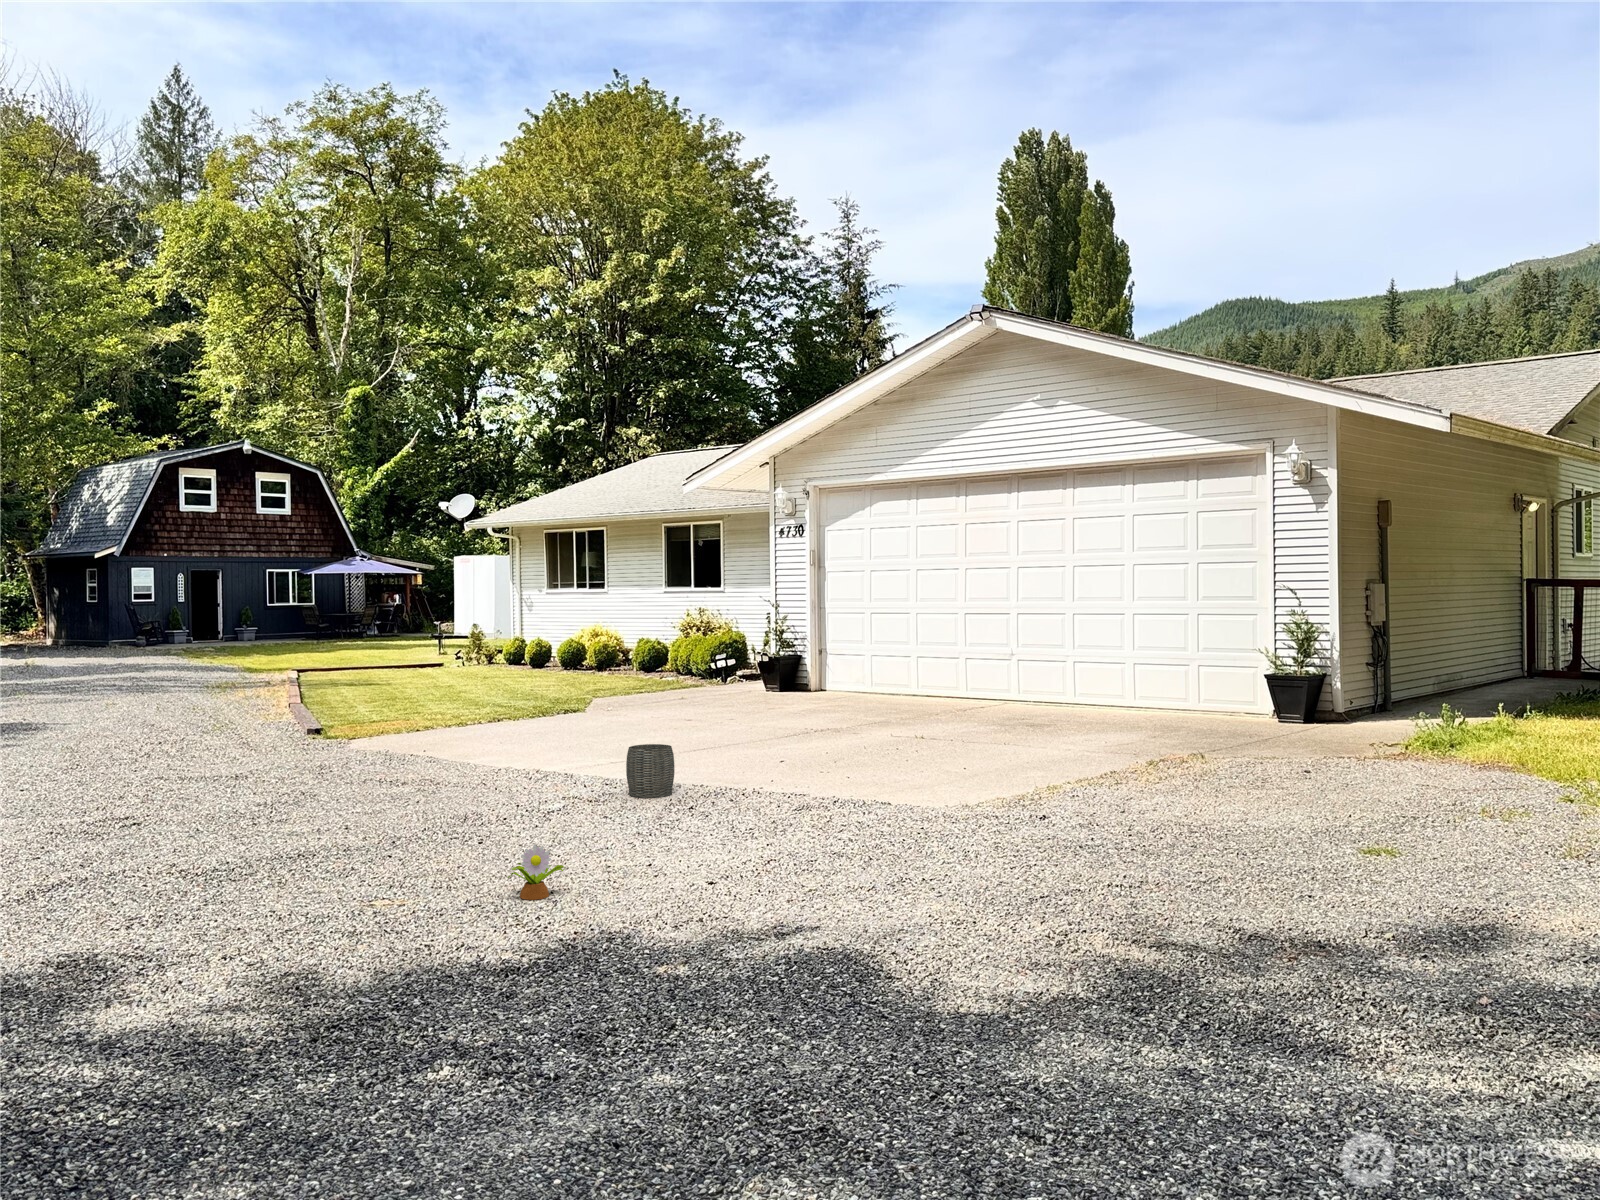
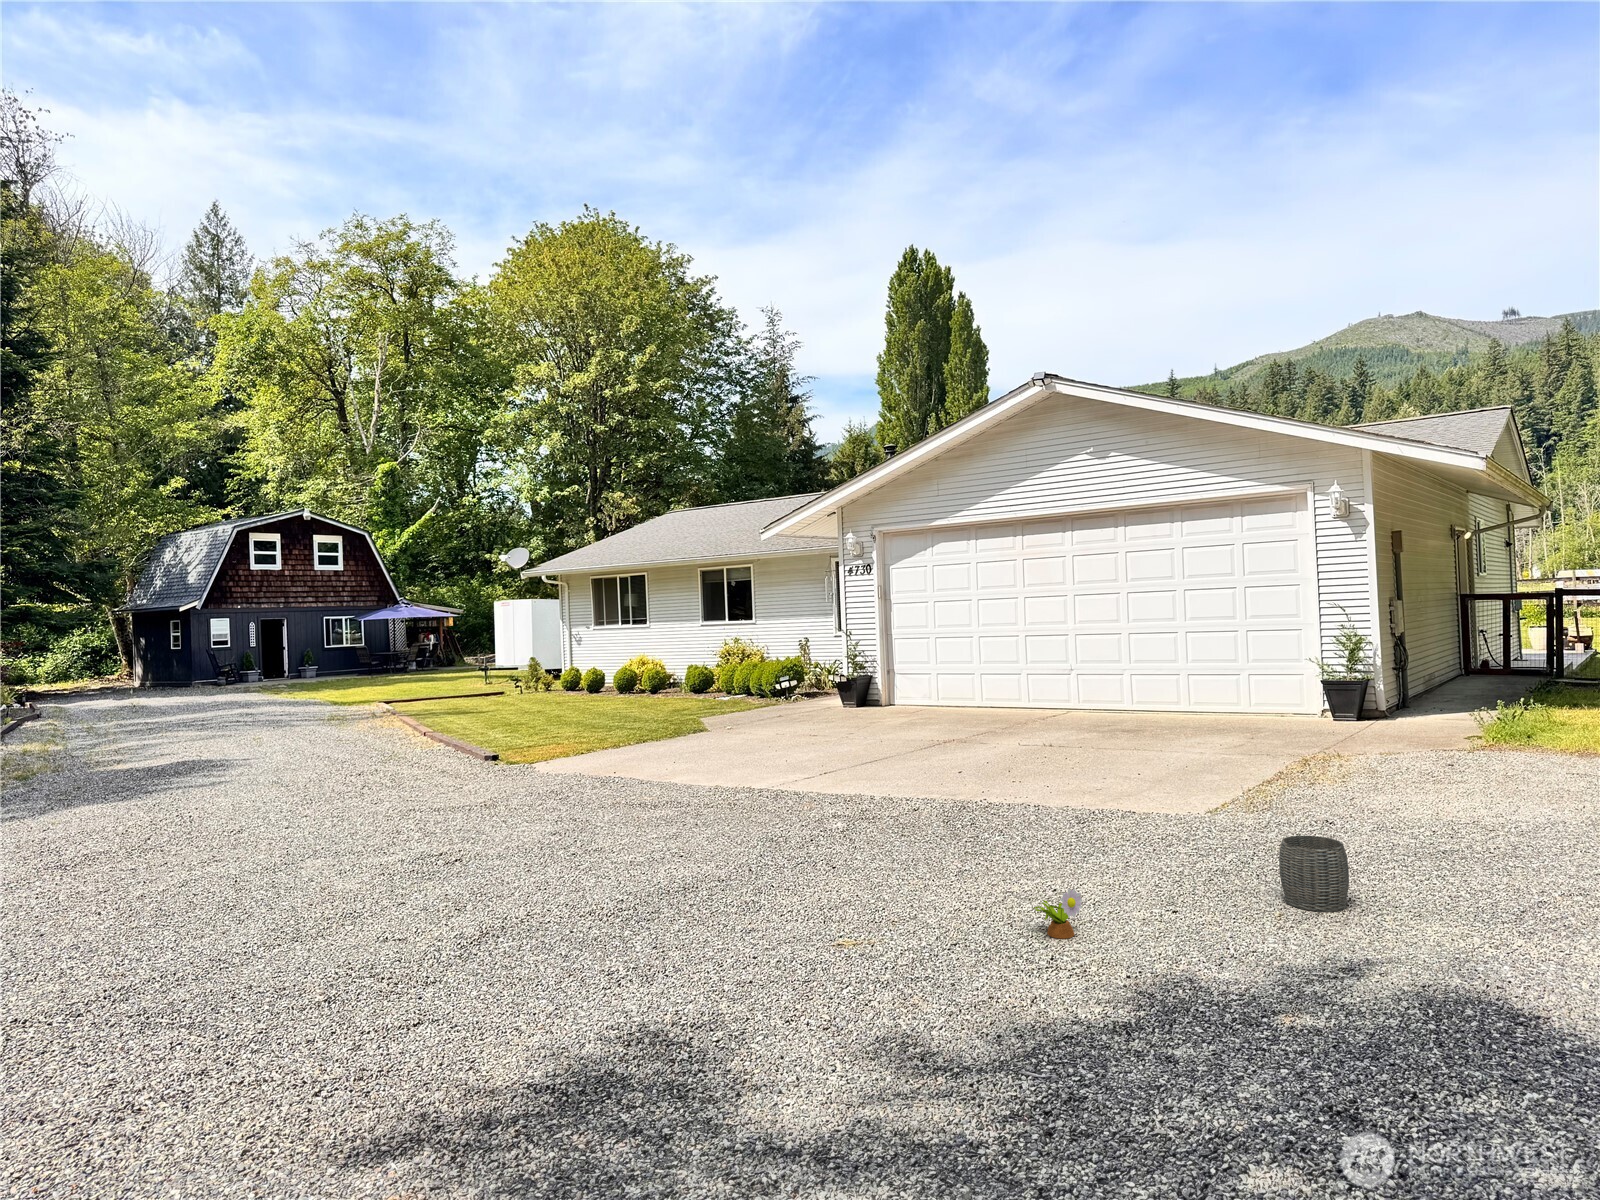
woven basket: present [626,744,674,798] -> present [1279,836,1349,912]

